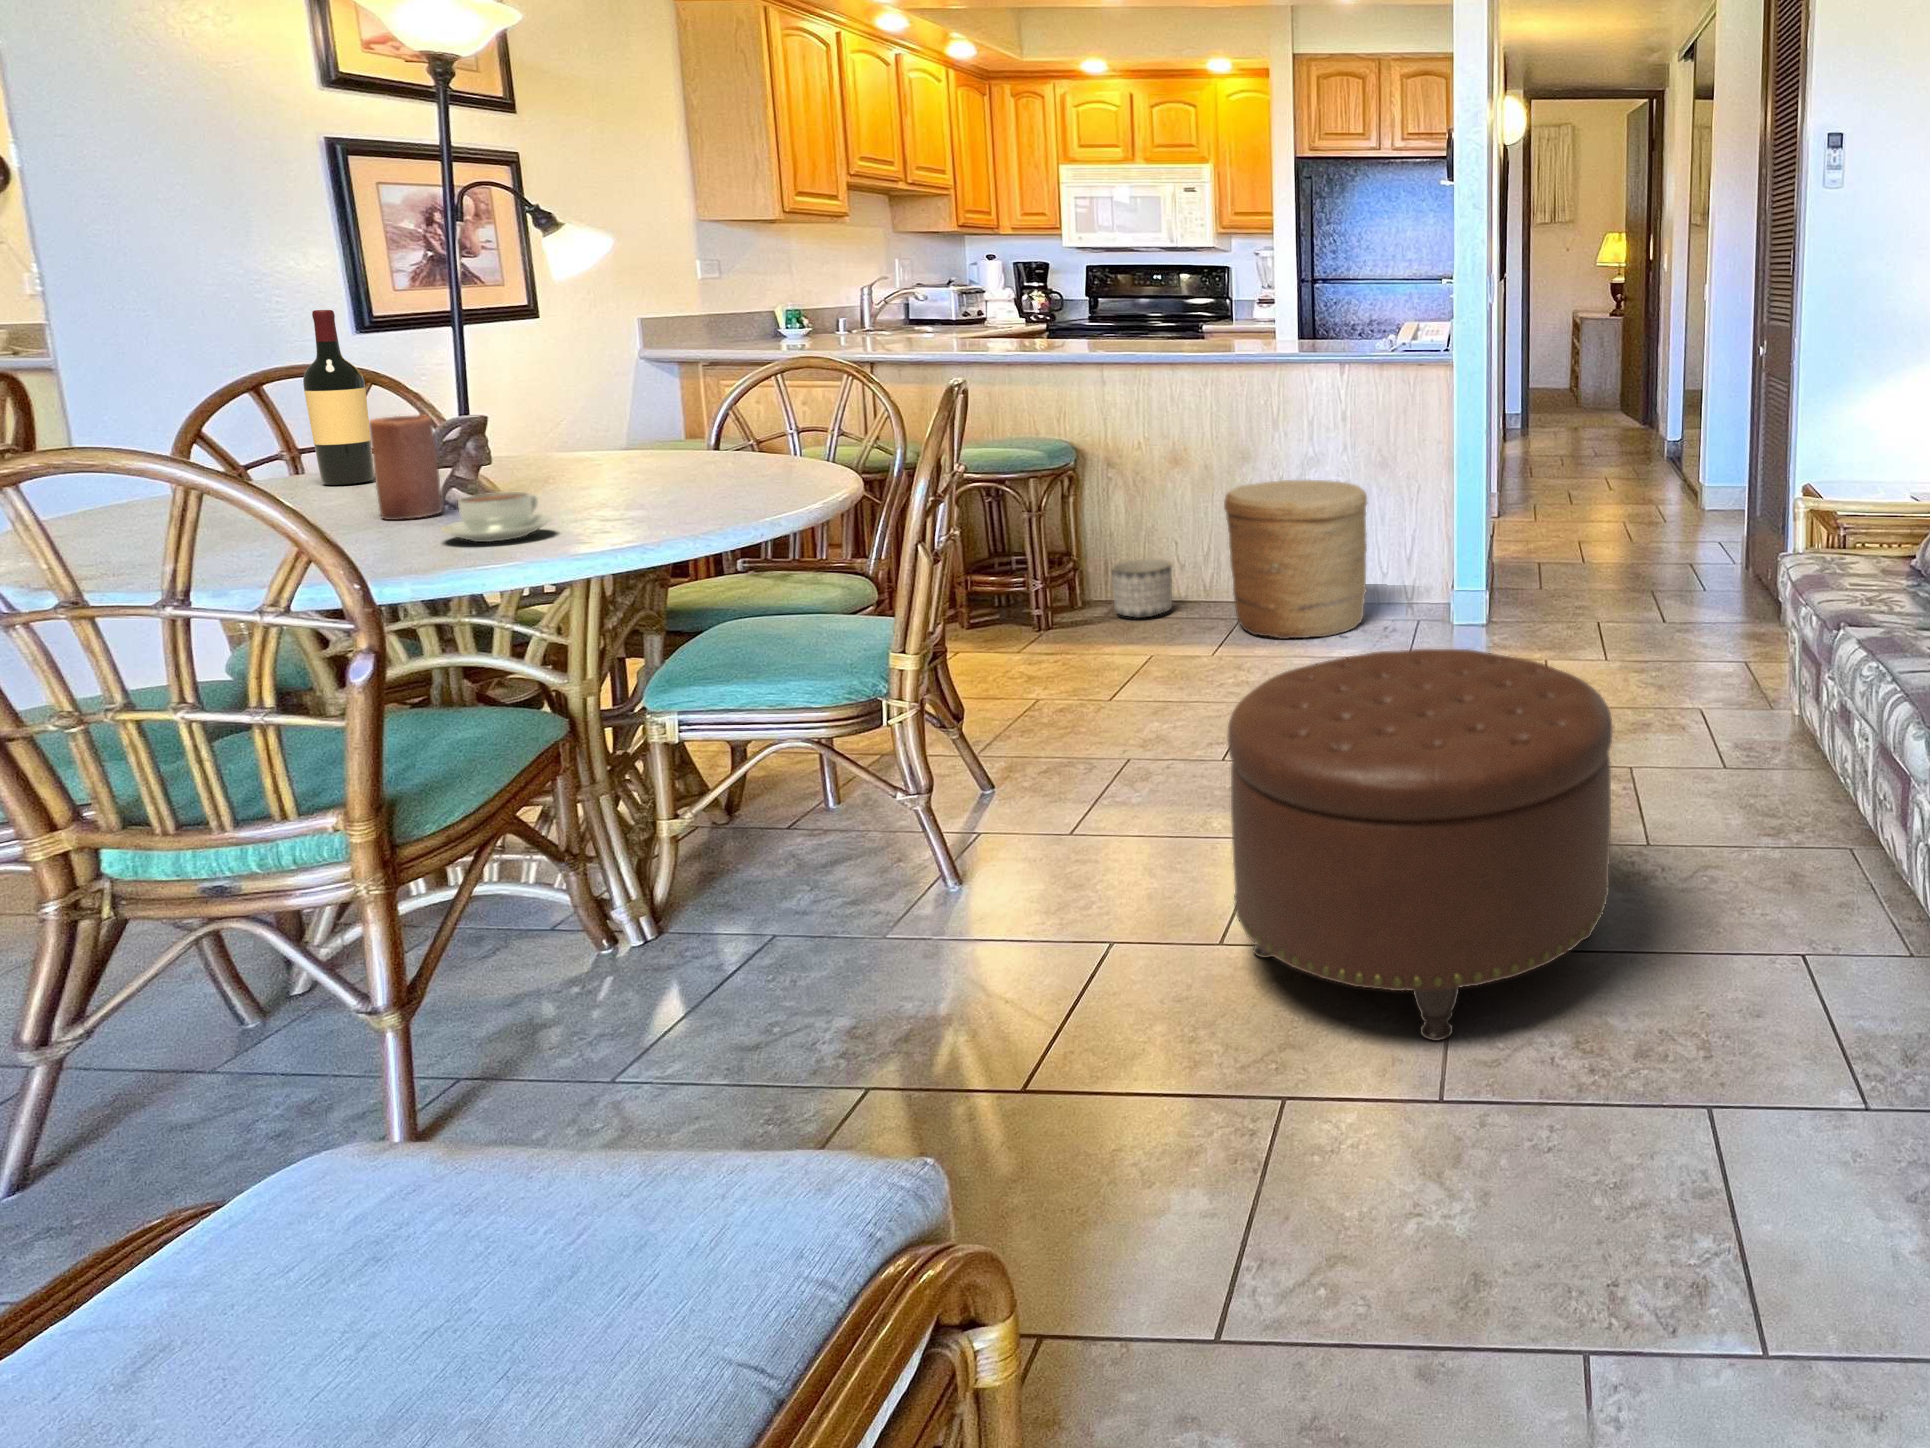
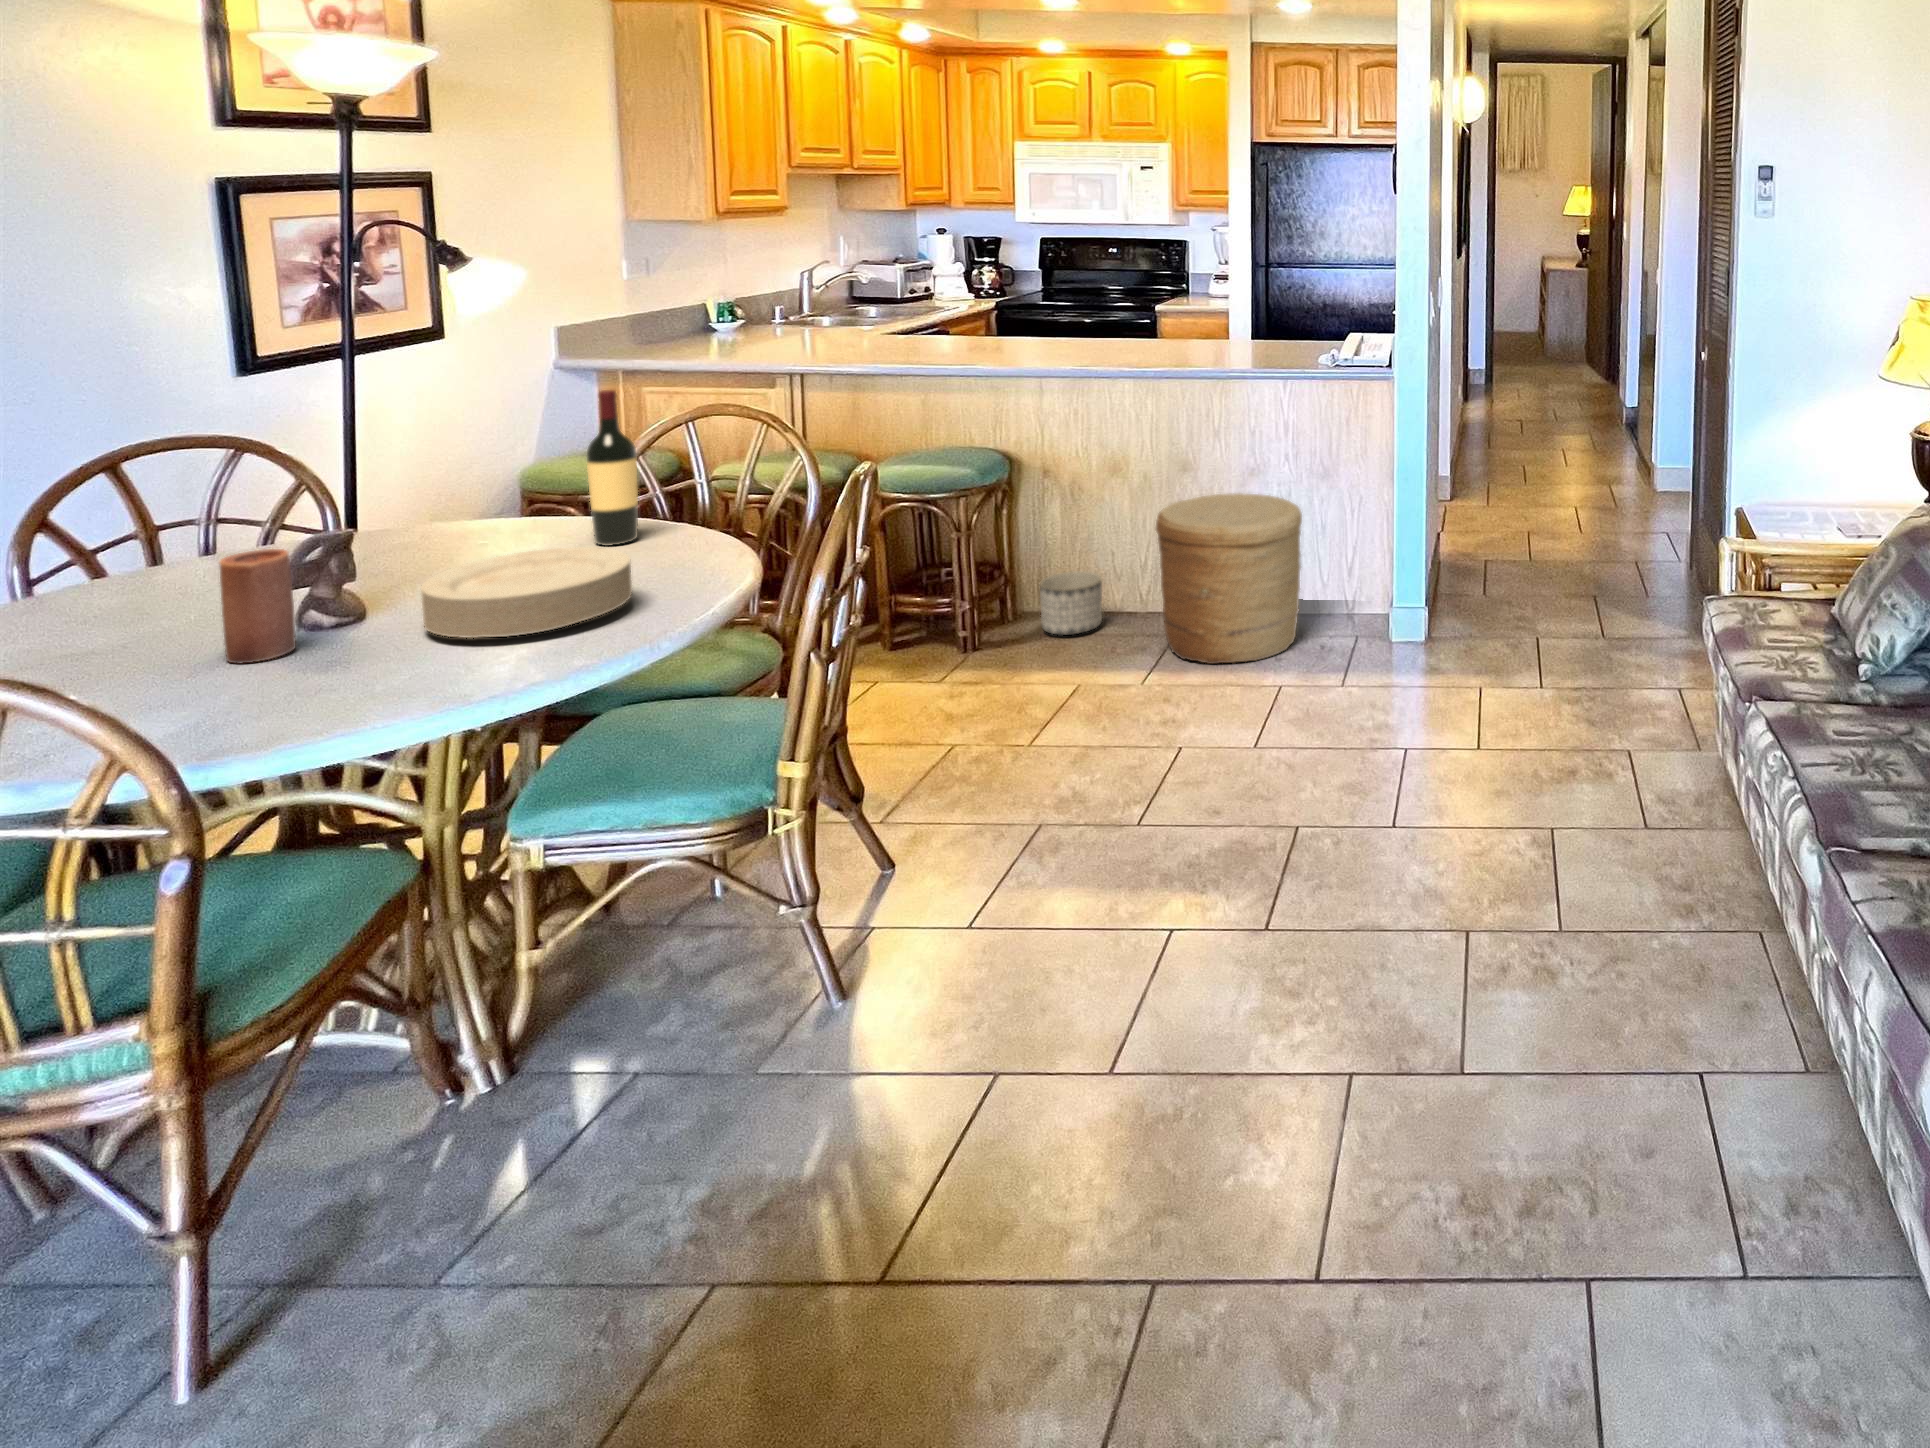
wine bottle: present [303,310,374,485] -> present [587,390,638,546]
plate: none [554,441,749,508] -> present [421,547,632,638]
coffee cup: present [441,492,553,542] -> none [283,645,410,706]
ottoman: present [1227,649,1612,1041] -> none [1116,748,1505,1201]

